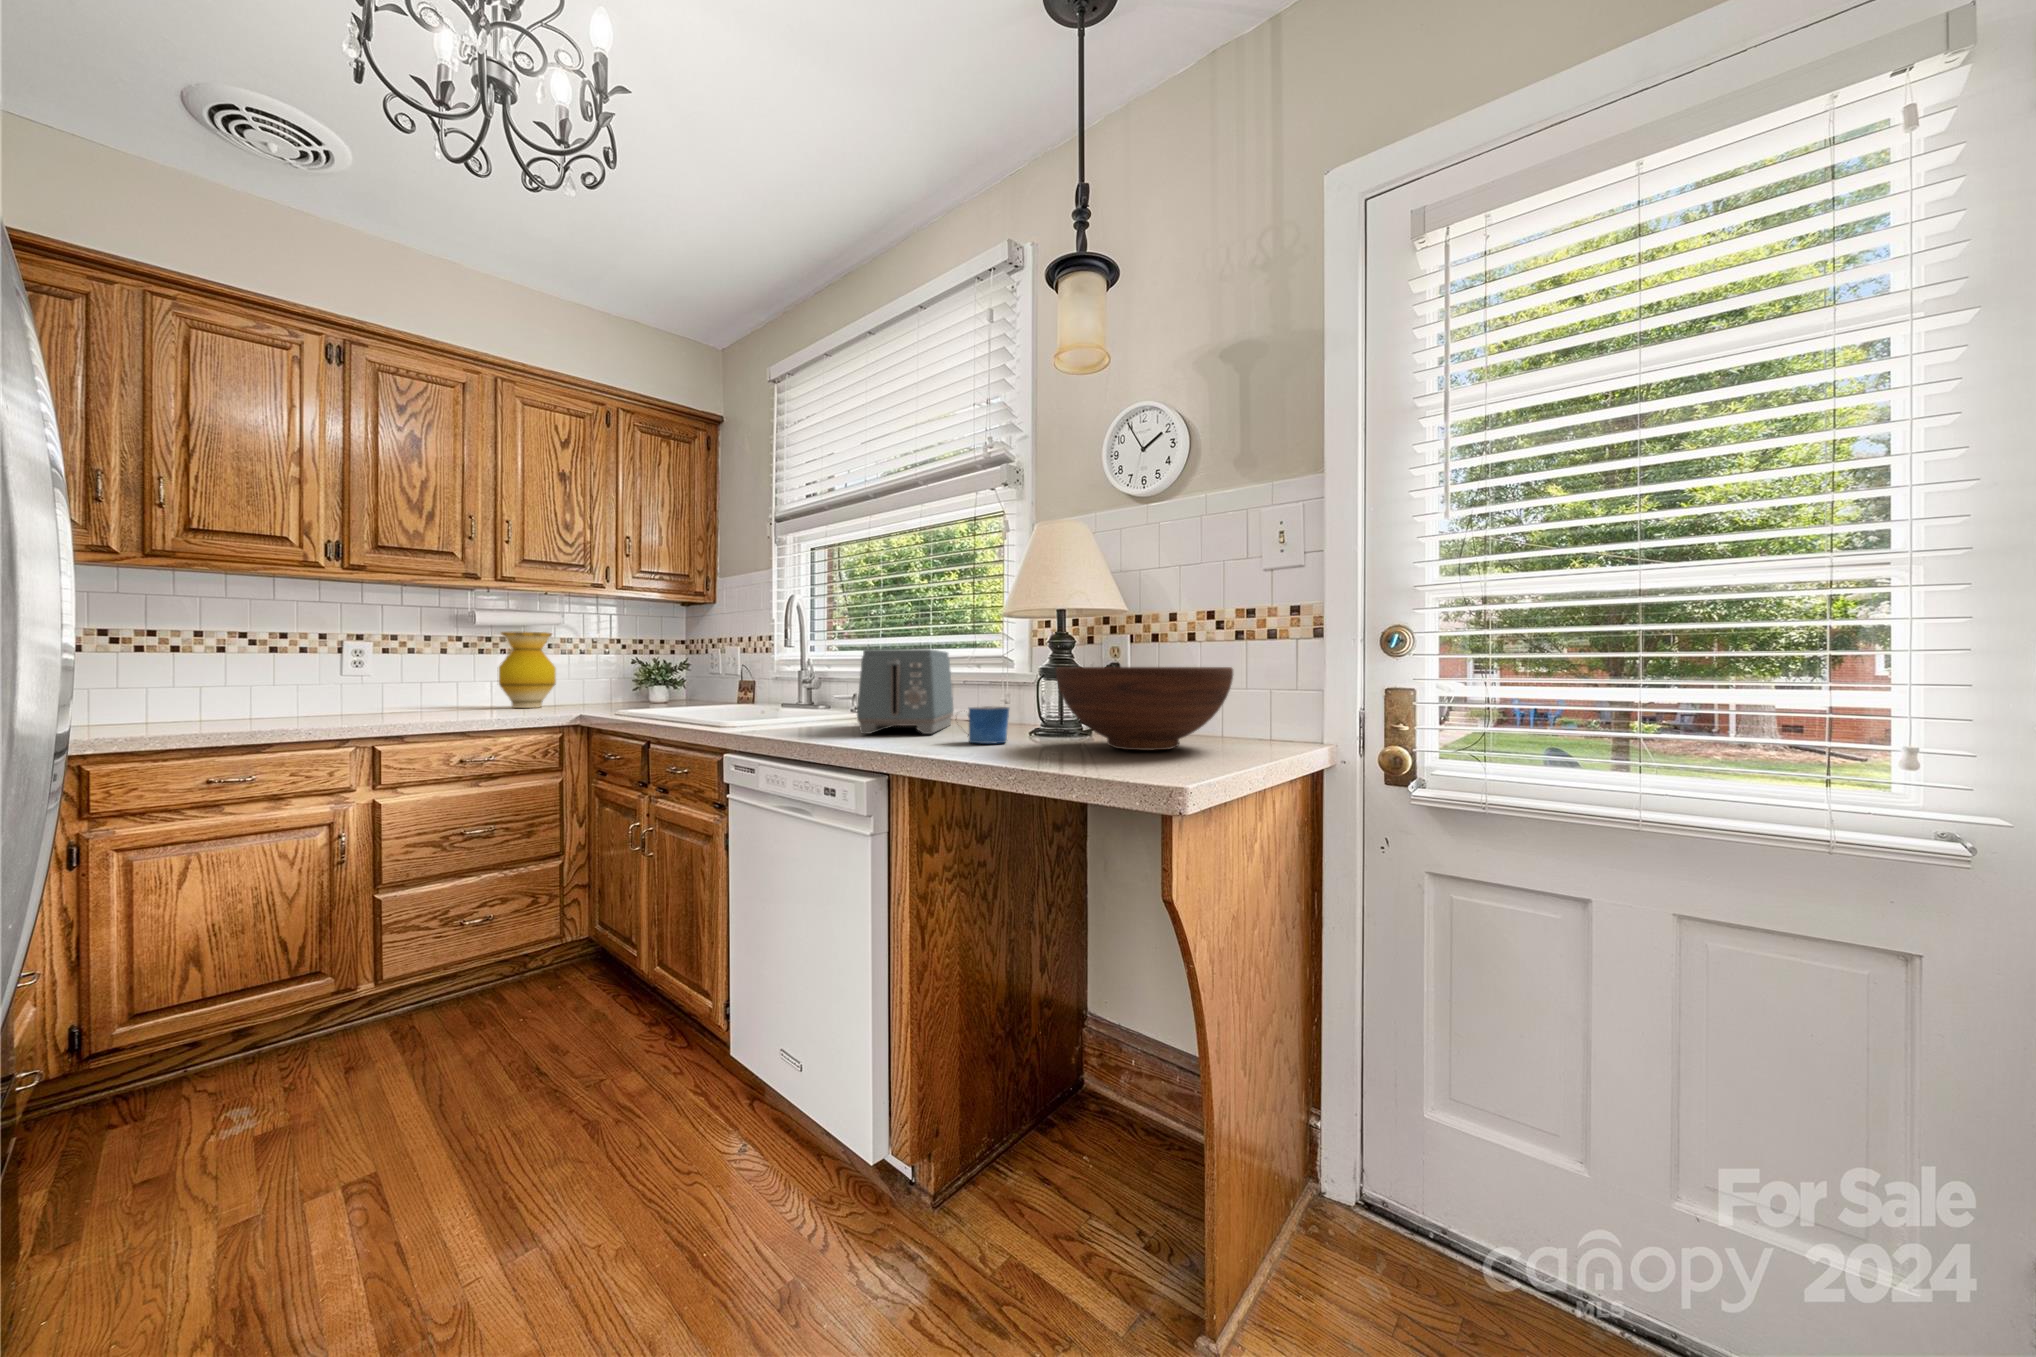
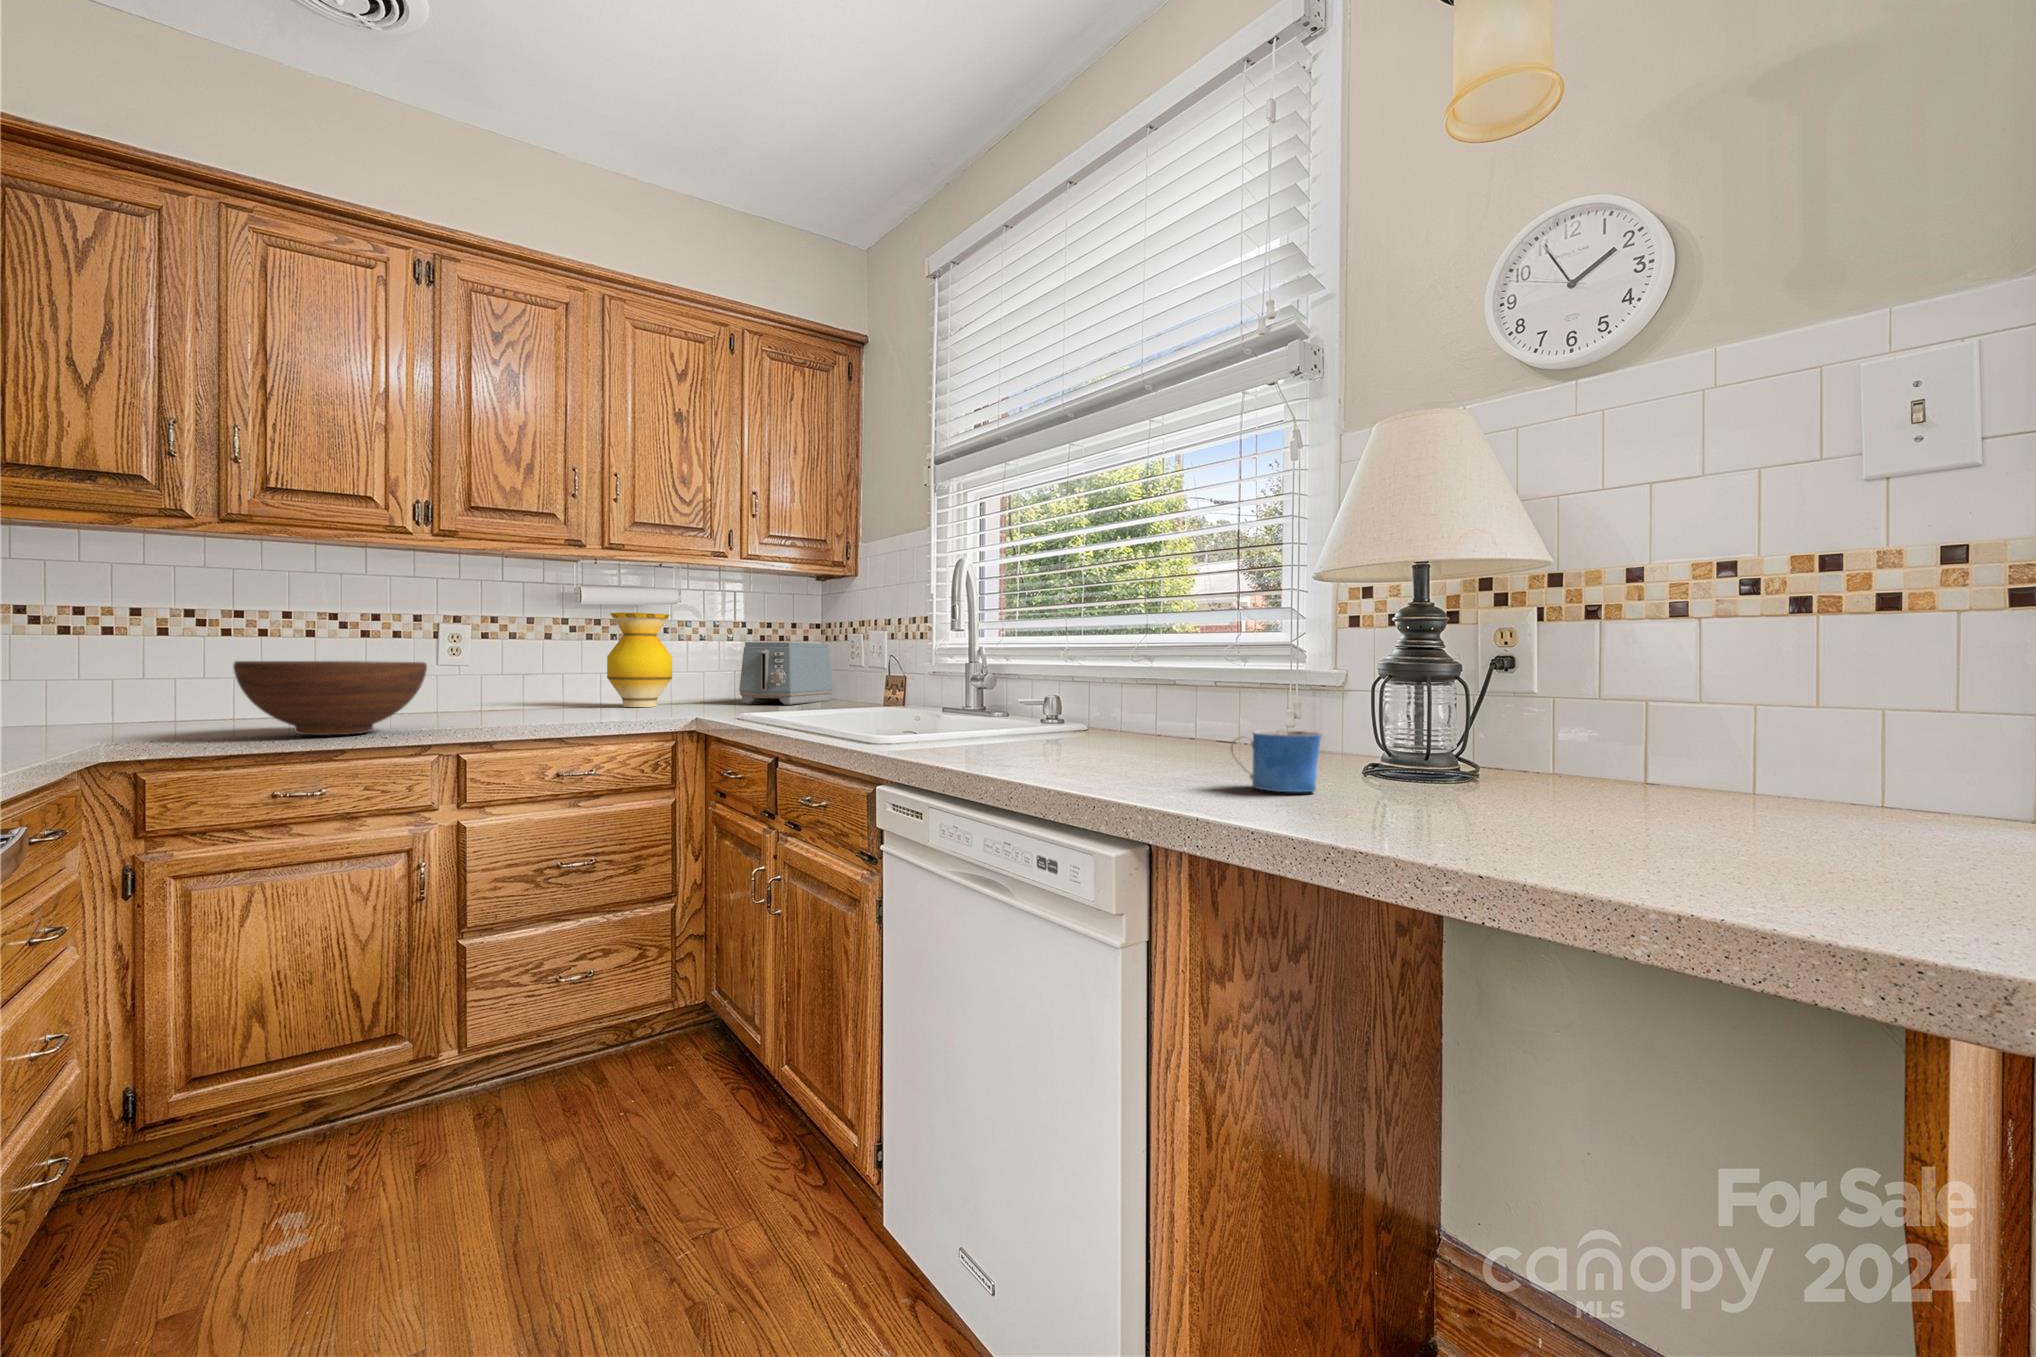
toaster: present [857,649,953,734] -> present [739,642,832,705]
fruit bowl: present [1056,667,1233,750] -> present [233,661,427,735]

